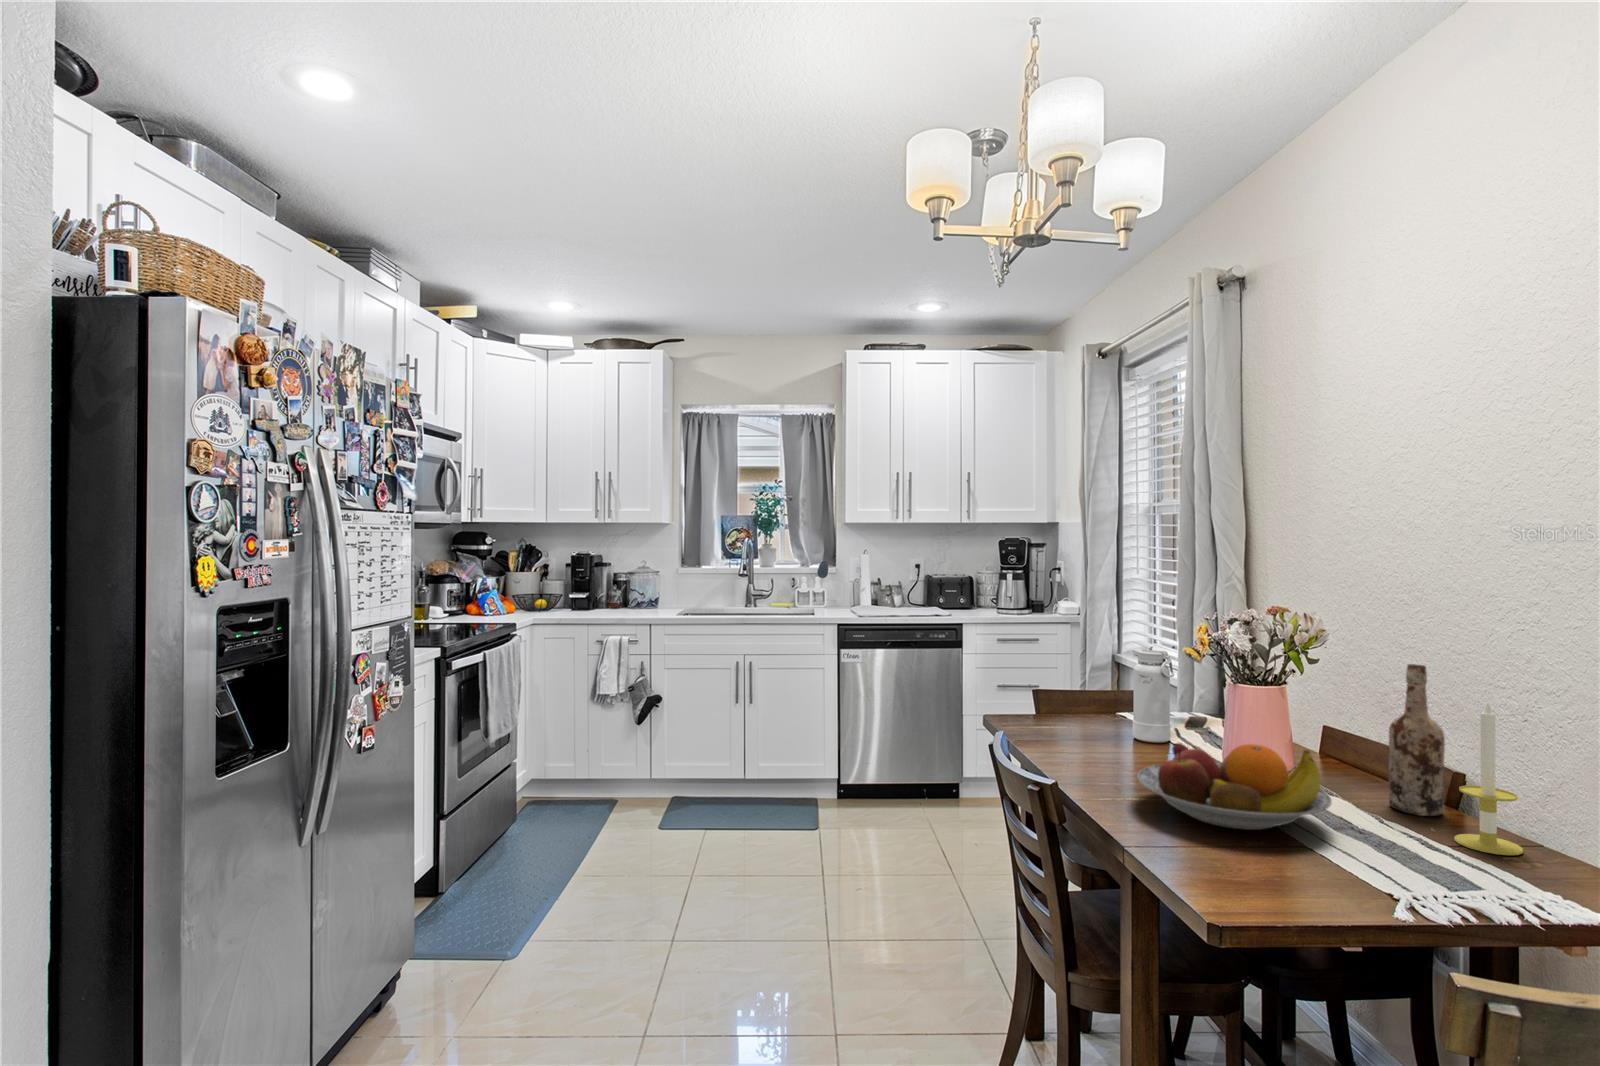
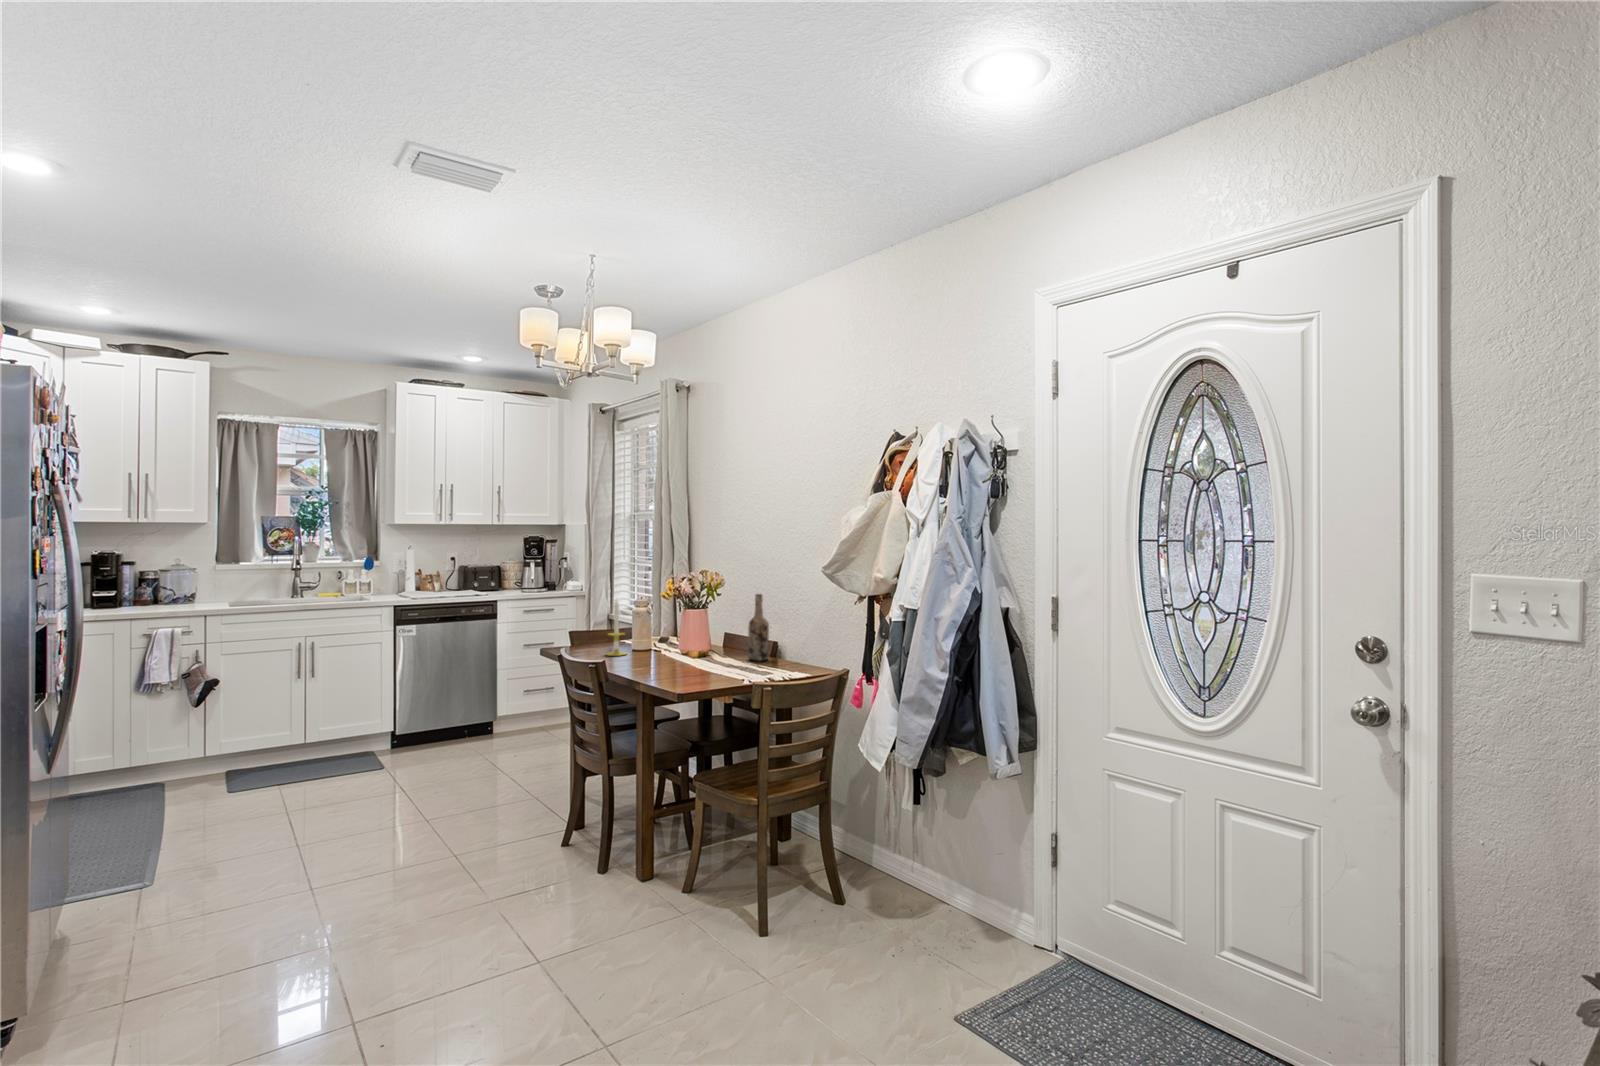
candle: present [1454,701,1523,855] -> present [607,600,626,656]
fruit bowl: present [1137,743,1332,830] -> none [642,633,725,671]

